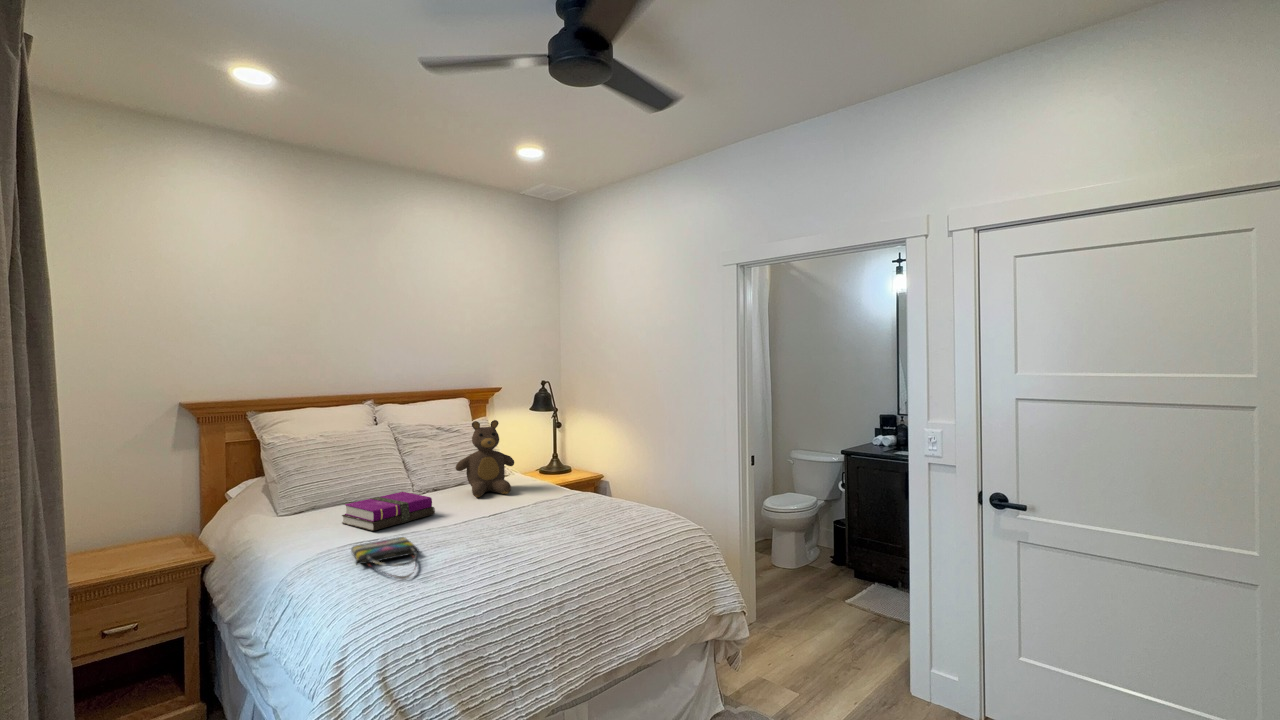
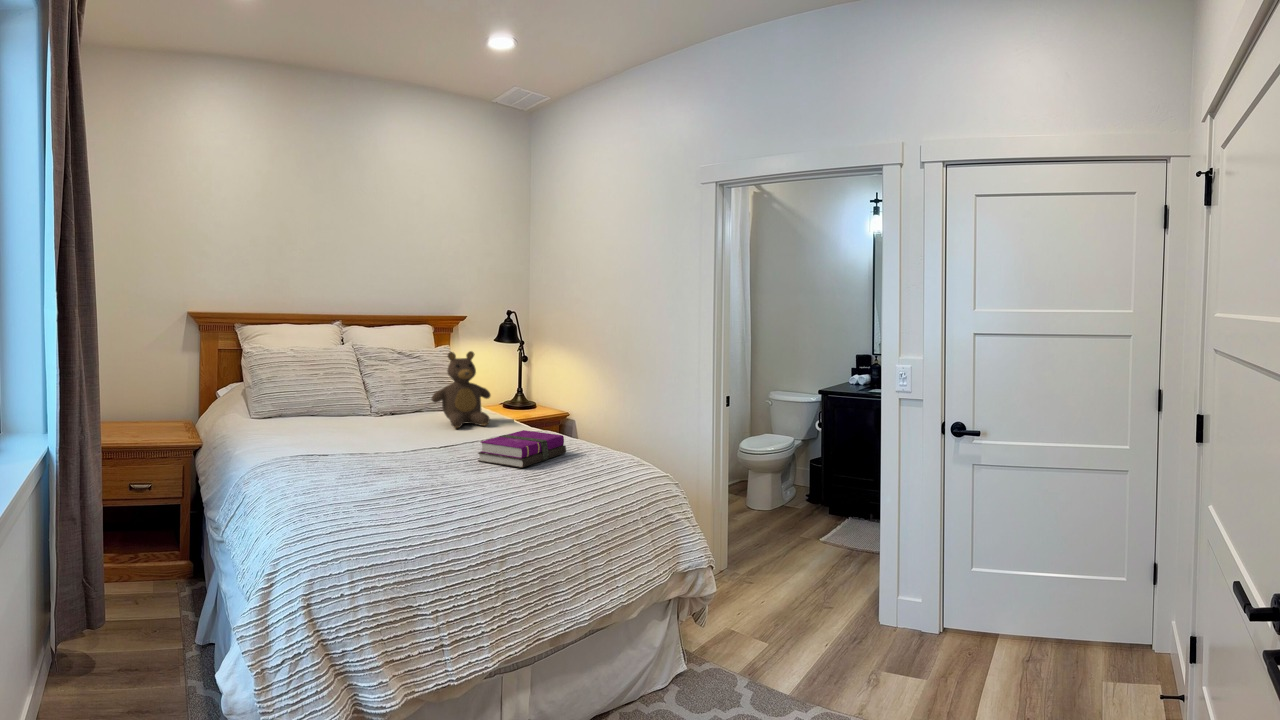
notebook: present [342,492,435,531] -> present [478,430,566,468]
tote bag: present [351,537,420,579] -> none [354,459,425,491]

